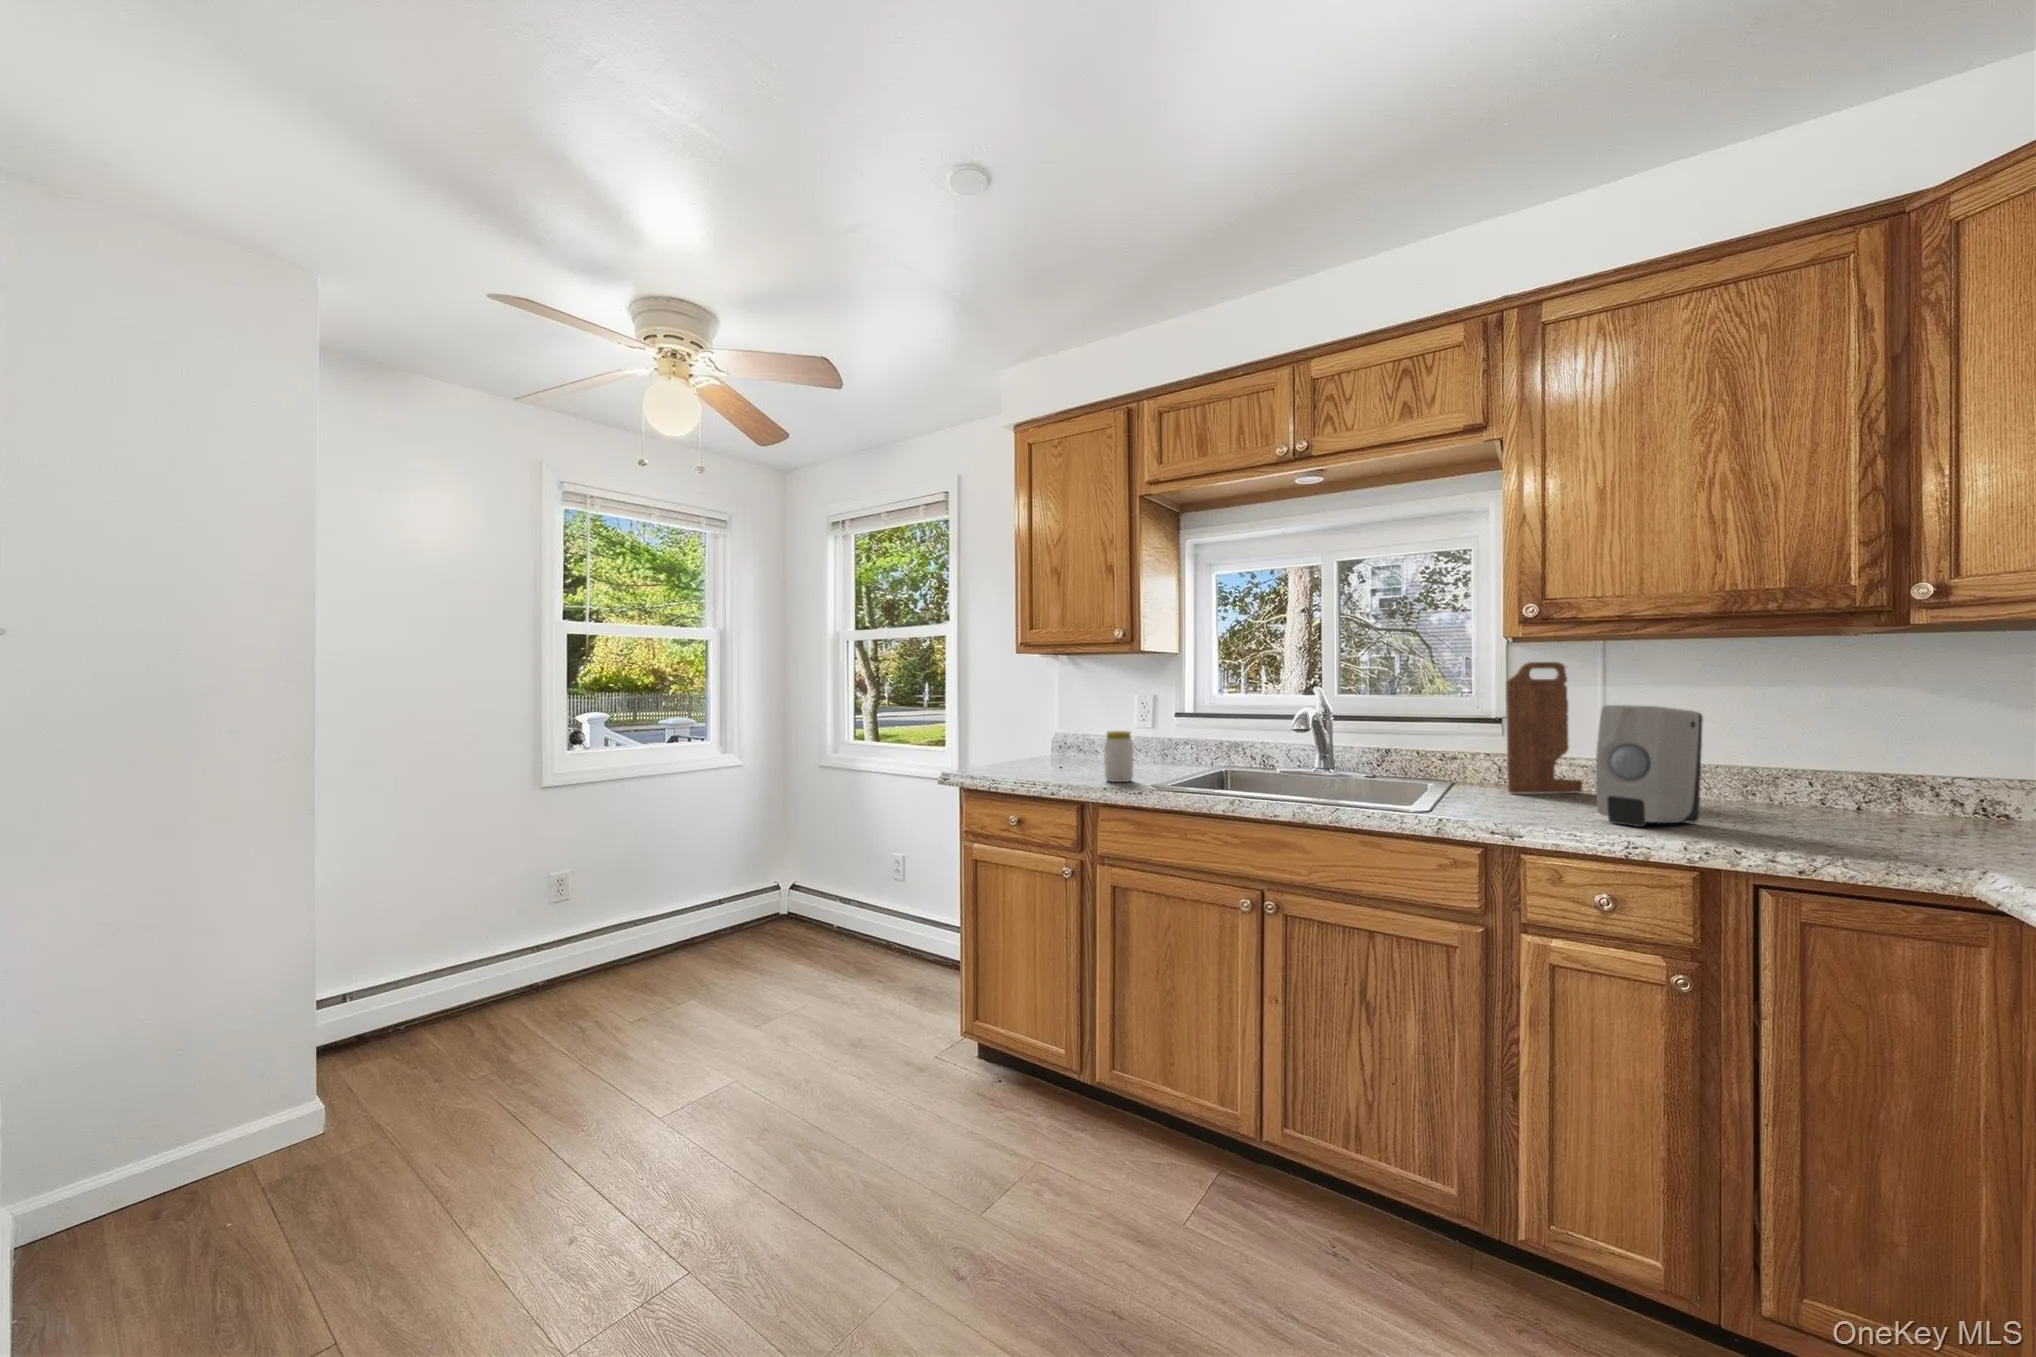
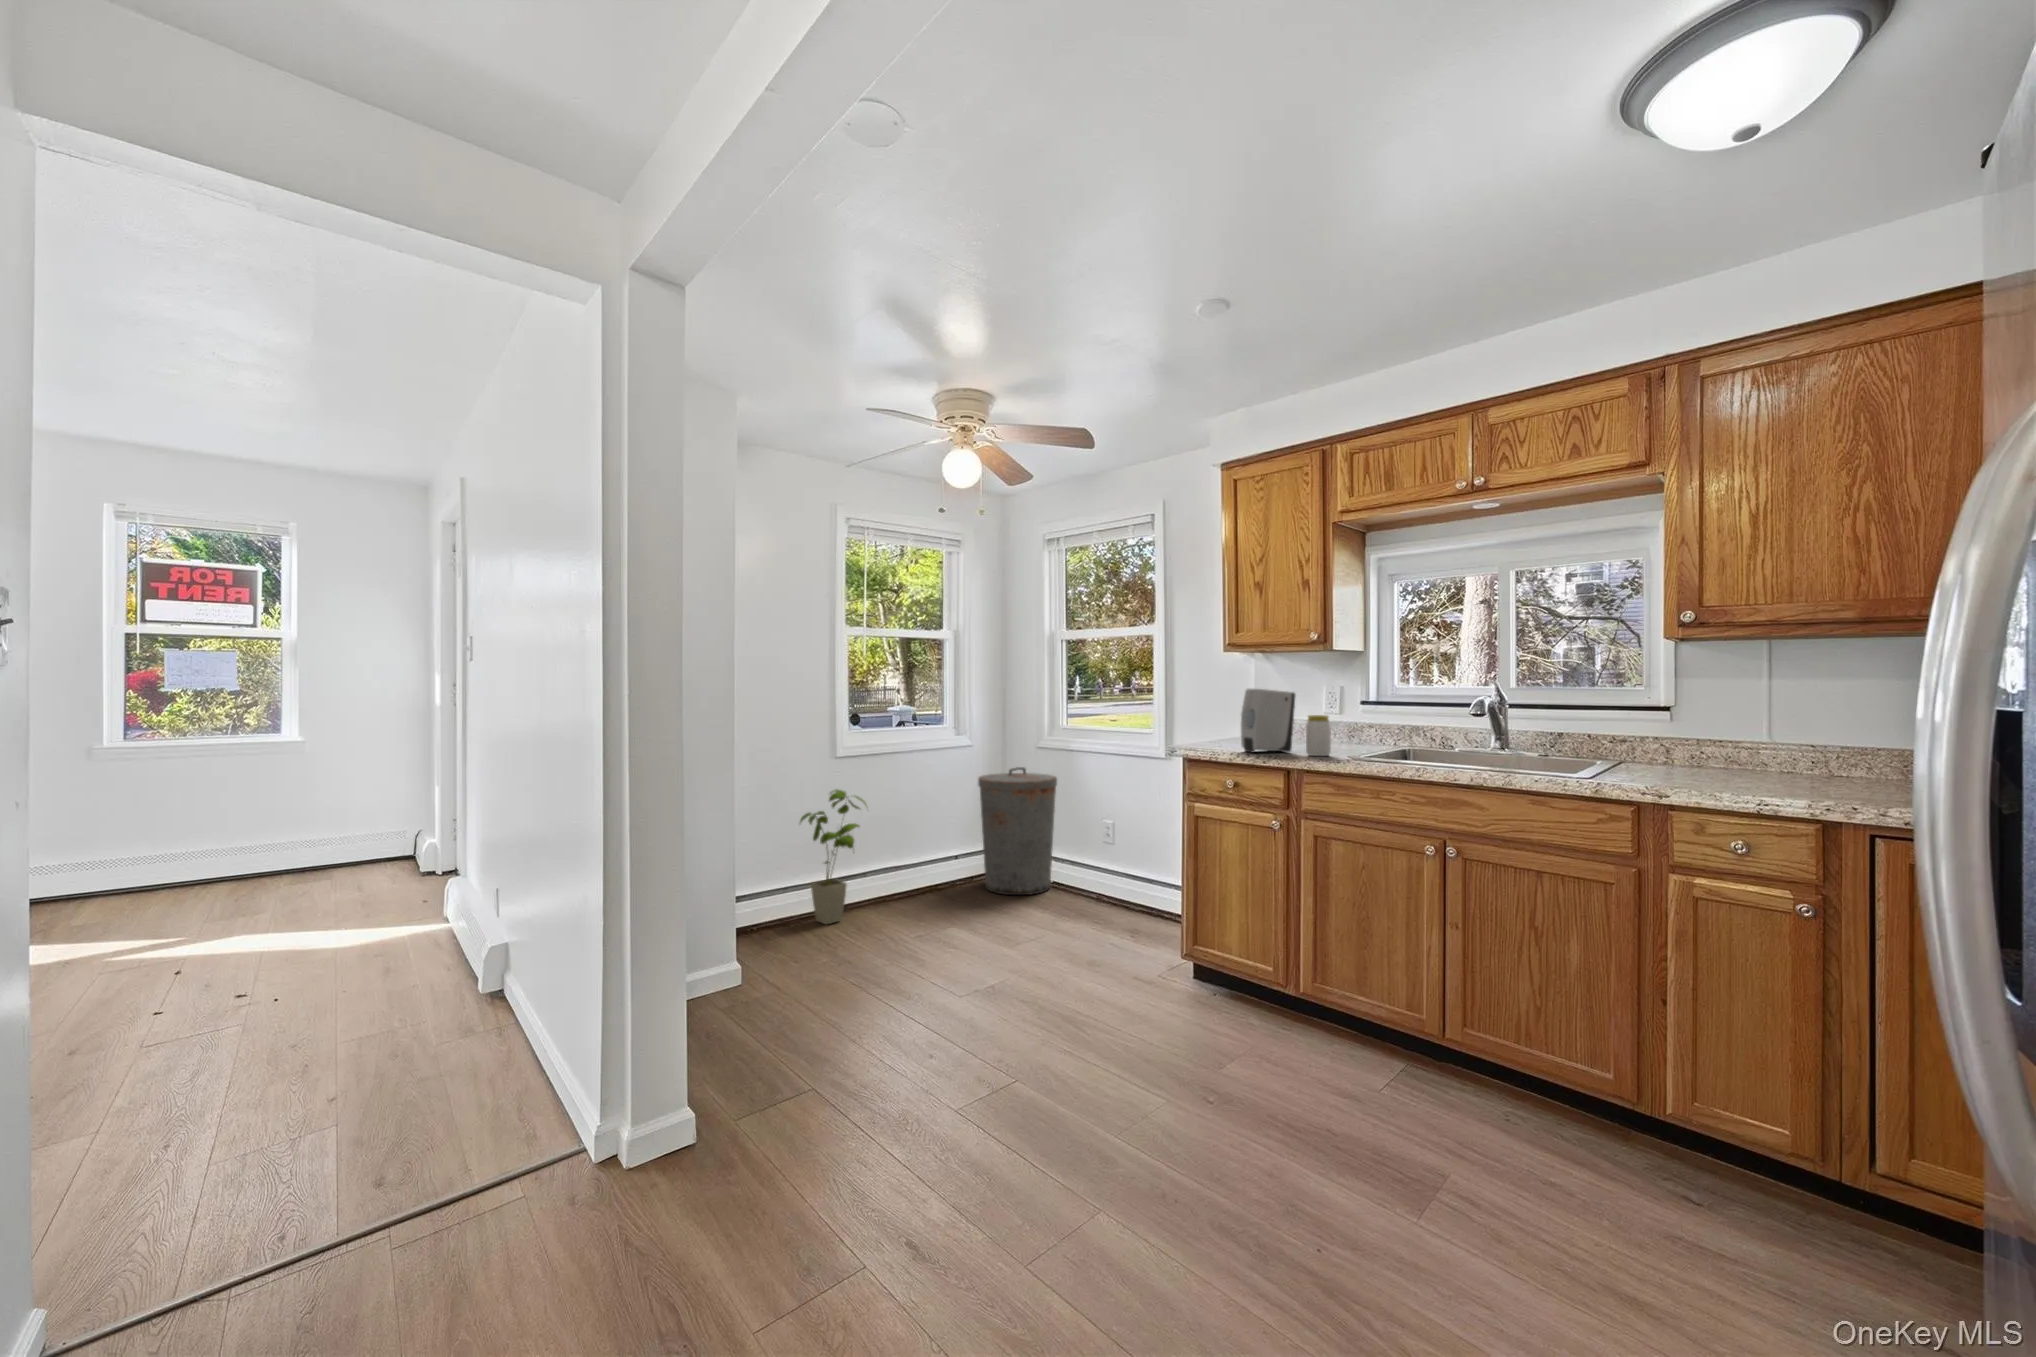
cutting board: present [1506,662,1582,794] -> none [1669,658,1742,770]
soap dispenser: present [1596,705,1703,827] -> present [1241,689,1296,753]
trash can: none [742,792,840,948] -> present [978,767,1057,895]
house plant: none [479,831,577,1009] -> present [800,790,866,924]

